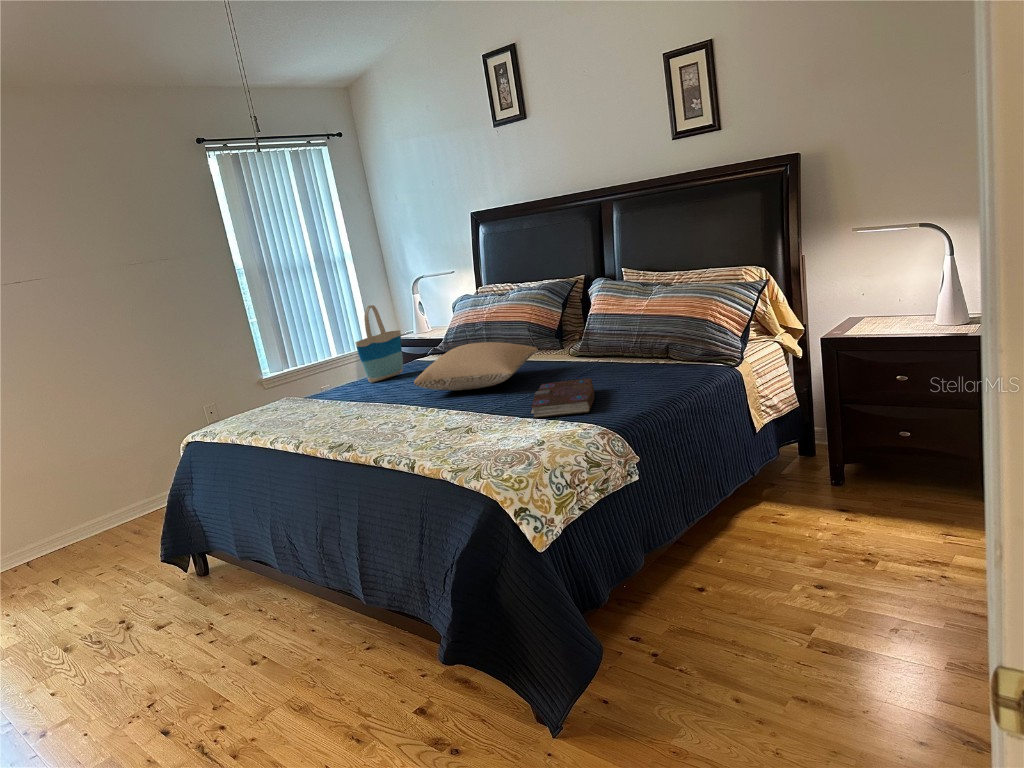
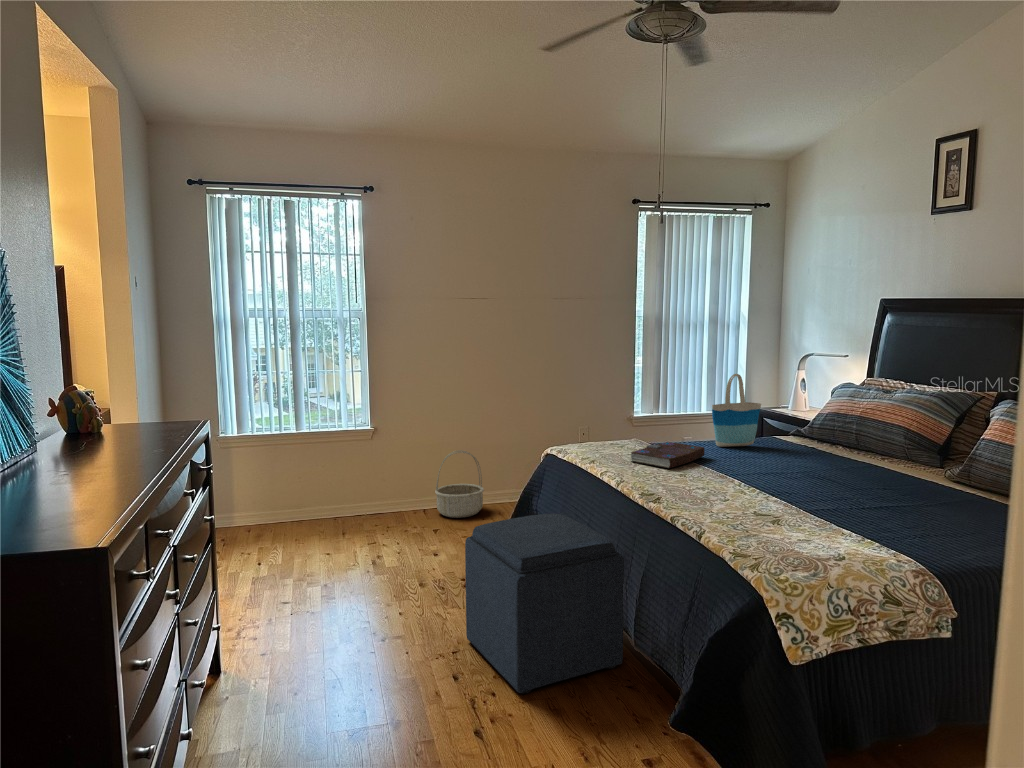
pillow: present [414,342,538,390] -> none [748,435,899,483]
book: present [531,378,594,419] -> present [631,442,705,468]
basket: none [35,474,109,560] -> present [435,450,484,518]
ottoman: none [127,501,352,710] -> present [465,514,624,694]

